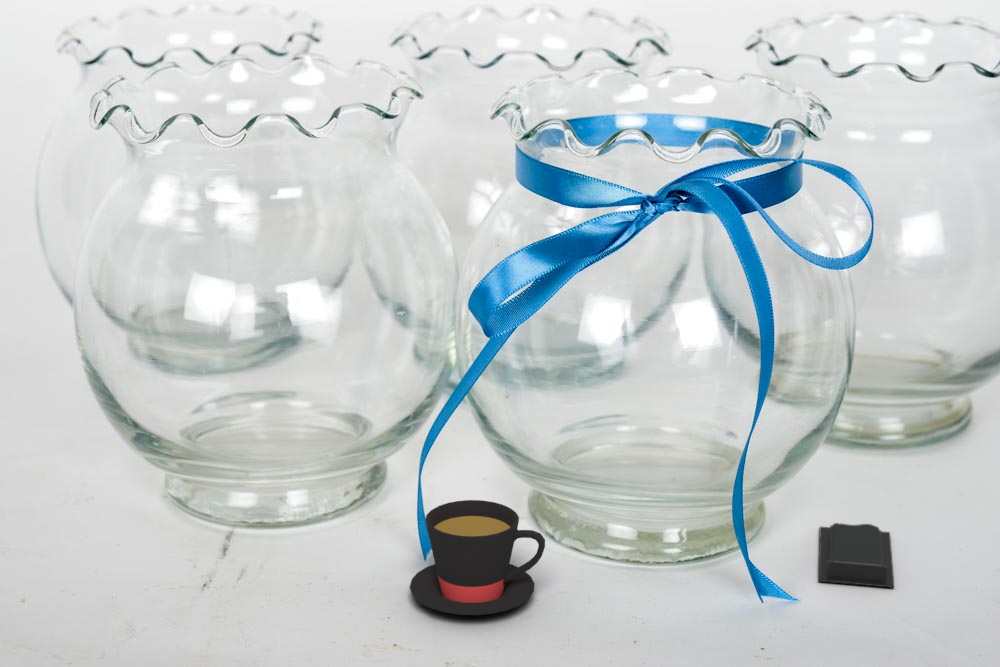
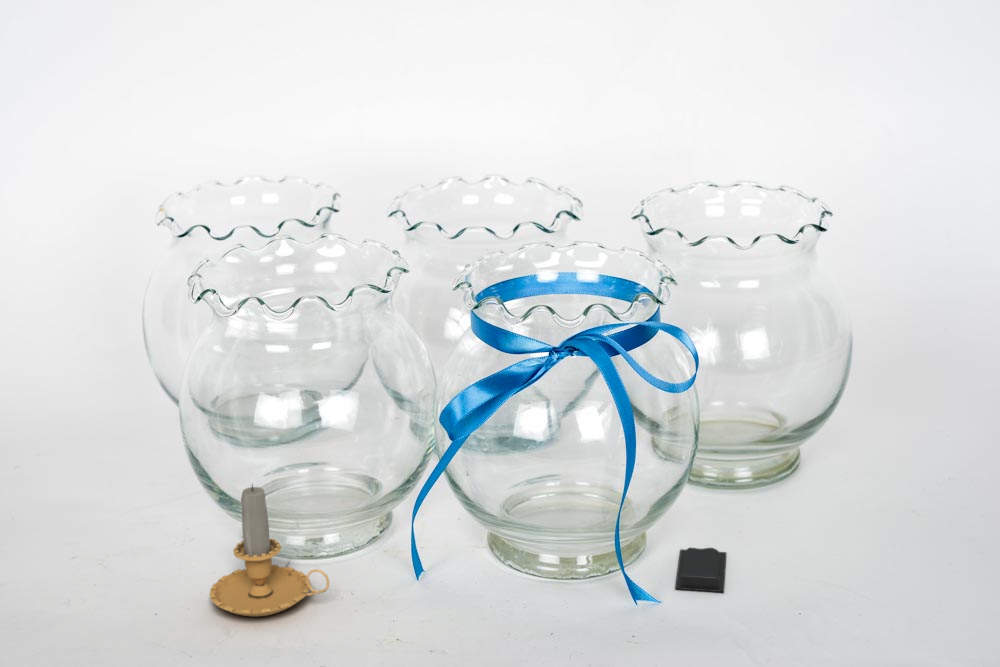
candle: none [106,398,291,604] -> present [210,485,329,616]
teacup: present [410,500,545,615] -> none [407,543,494,619]

